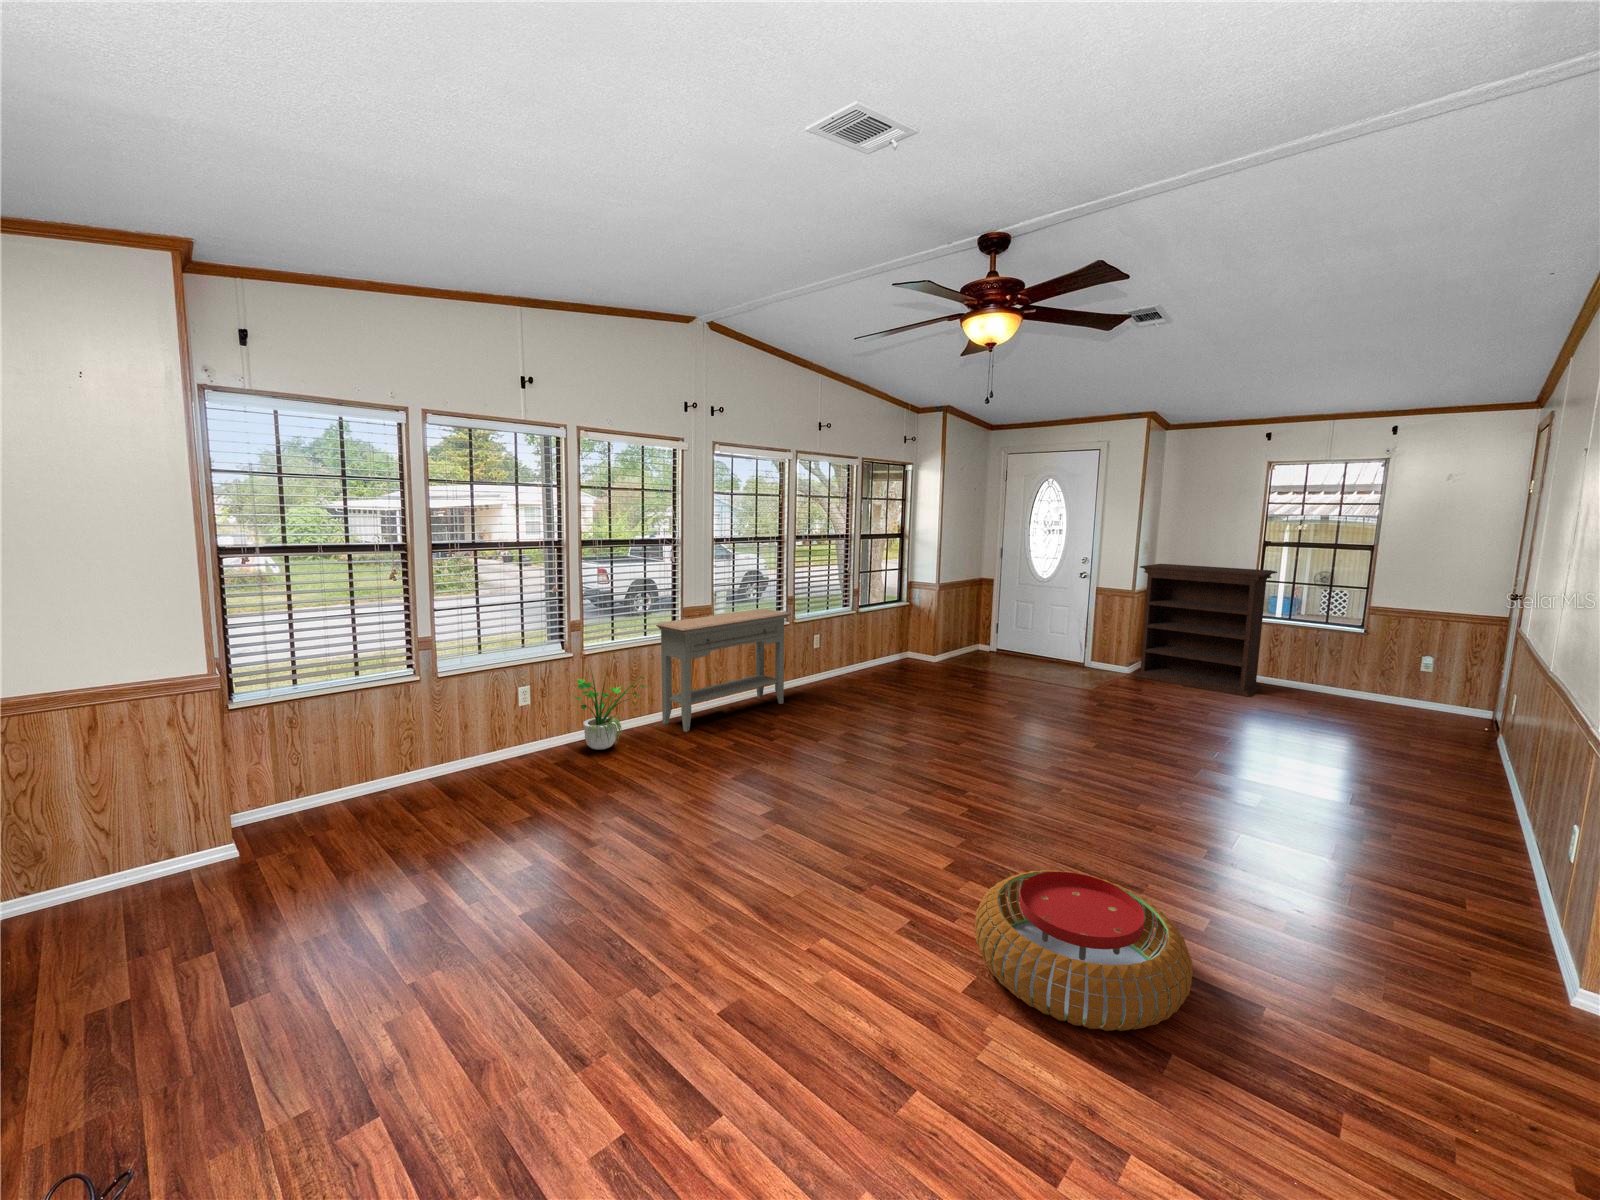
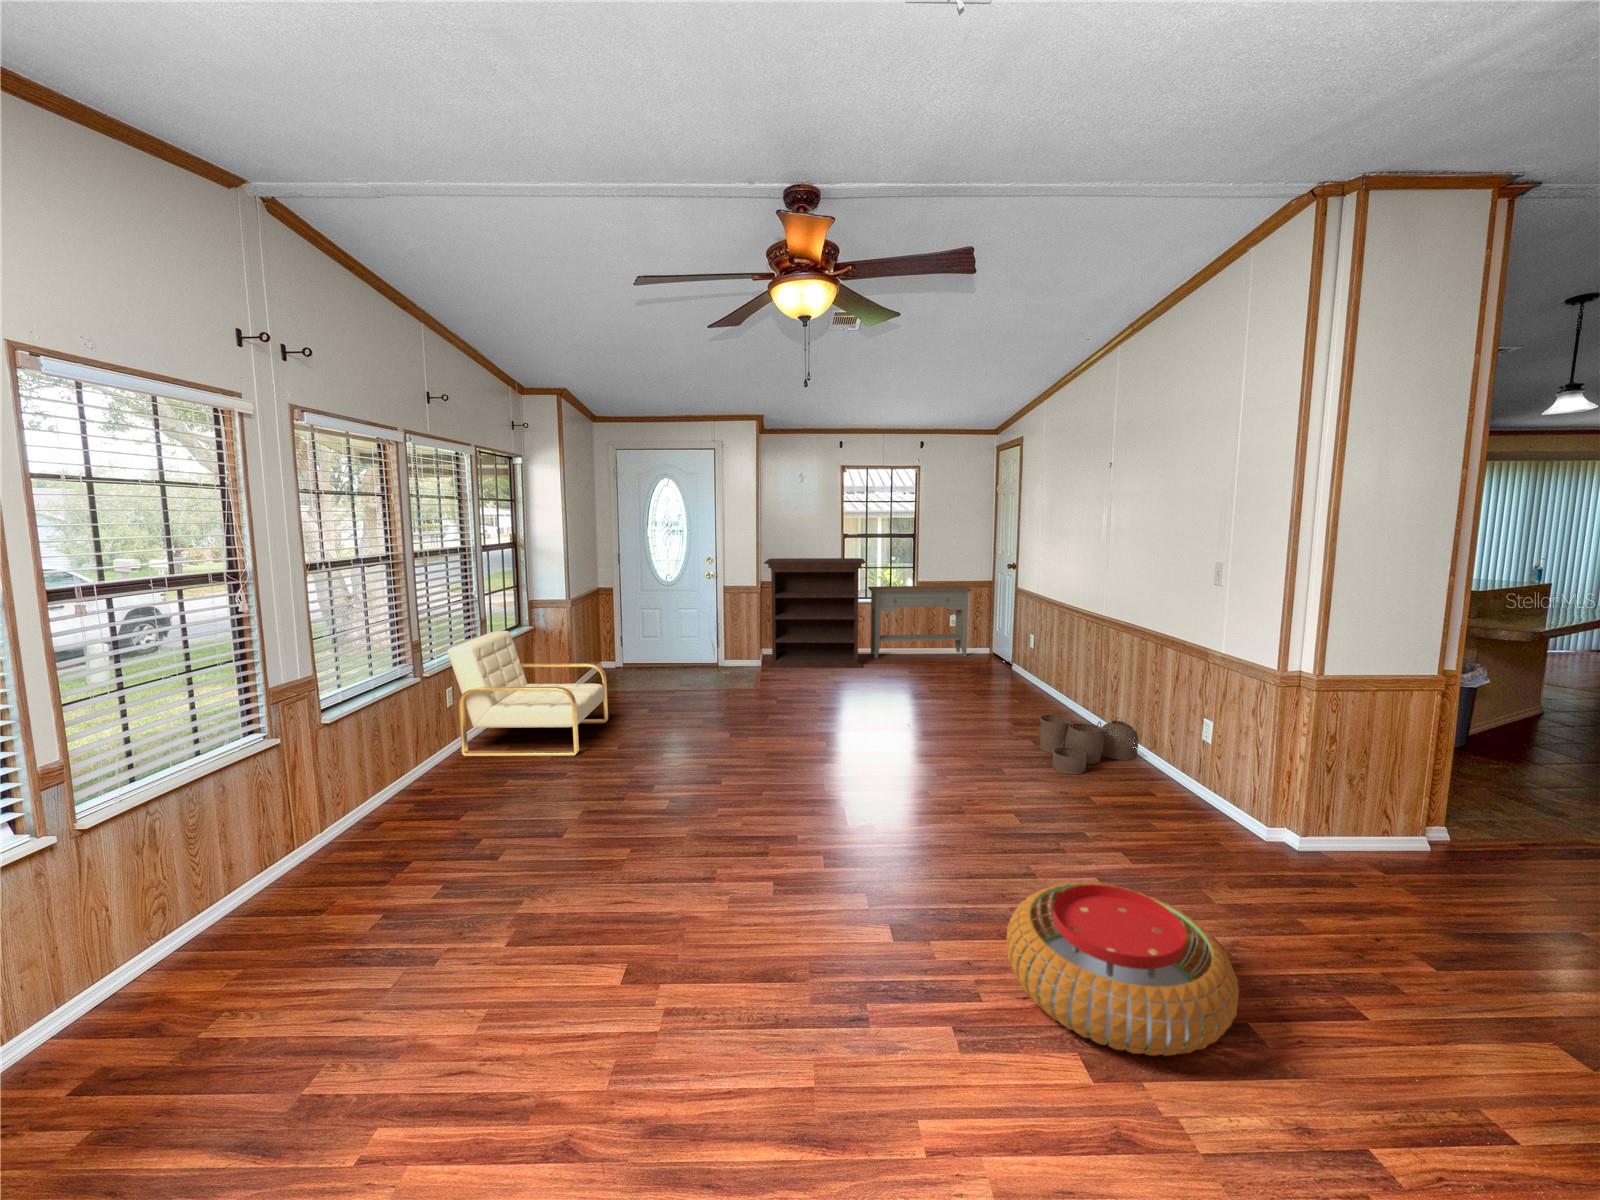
armchair: none [817,601,934,701] -> present [448,631,608,756]
console table: present [656,609,791,732] -> present [868,585,973,658]
potted plant: present [574,671,646,750] -> none [77,817,248,1013]
woven basket: none [1341,774,1523,868] -> present [1040,709,1139,774]

